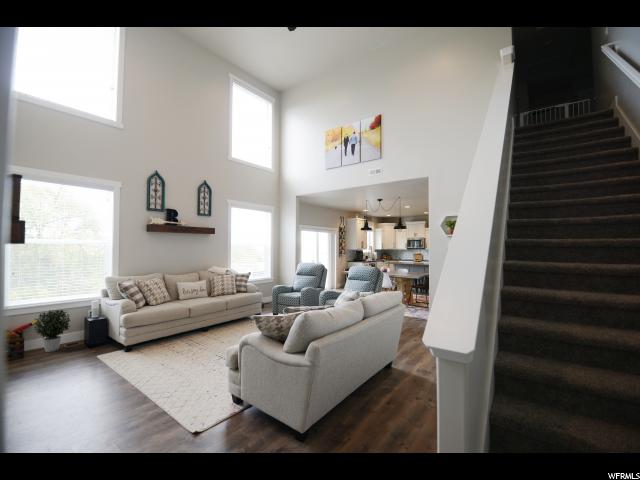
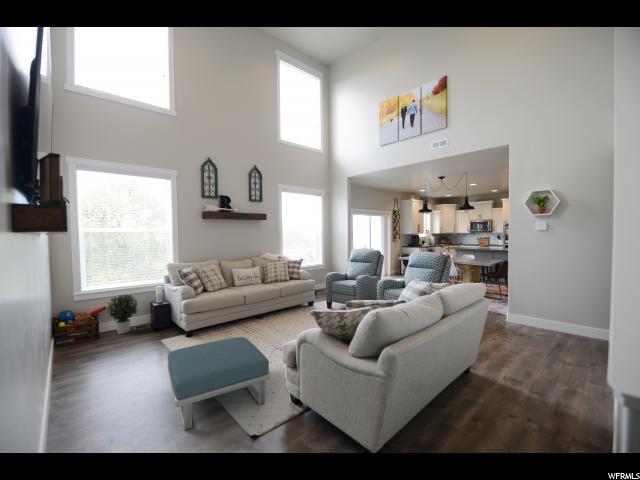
footstool: none [110,346,214,432] -> present [168,337,270,430]

